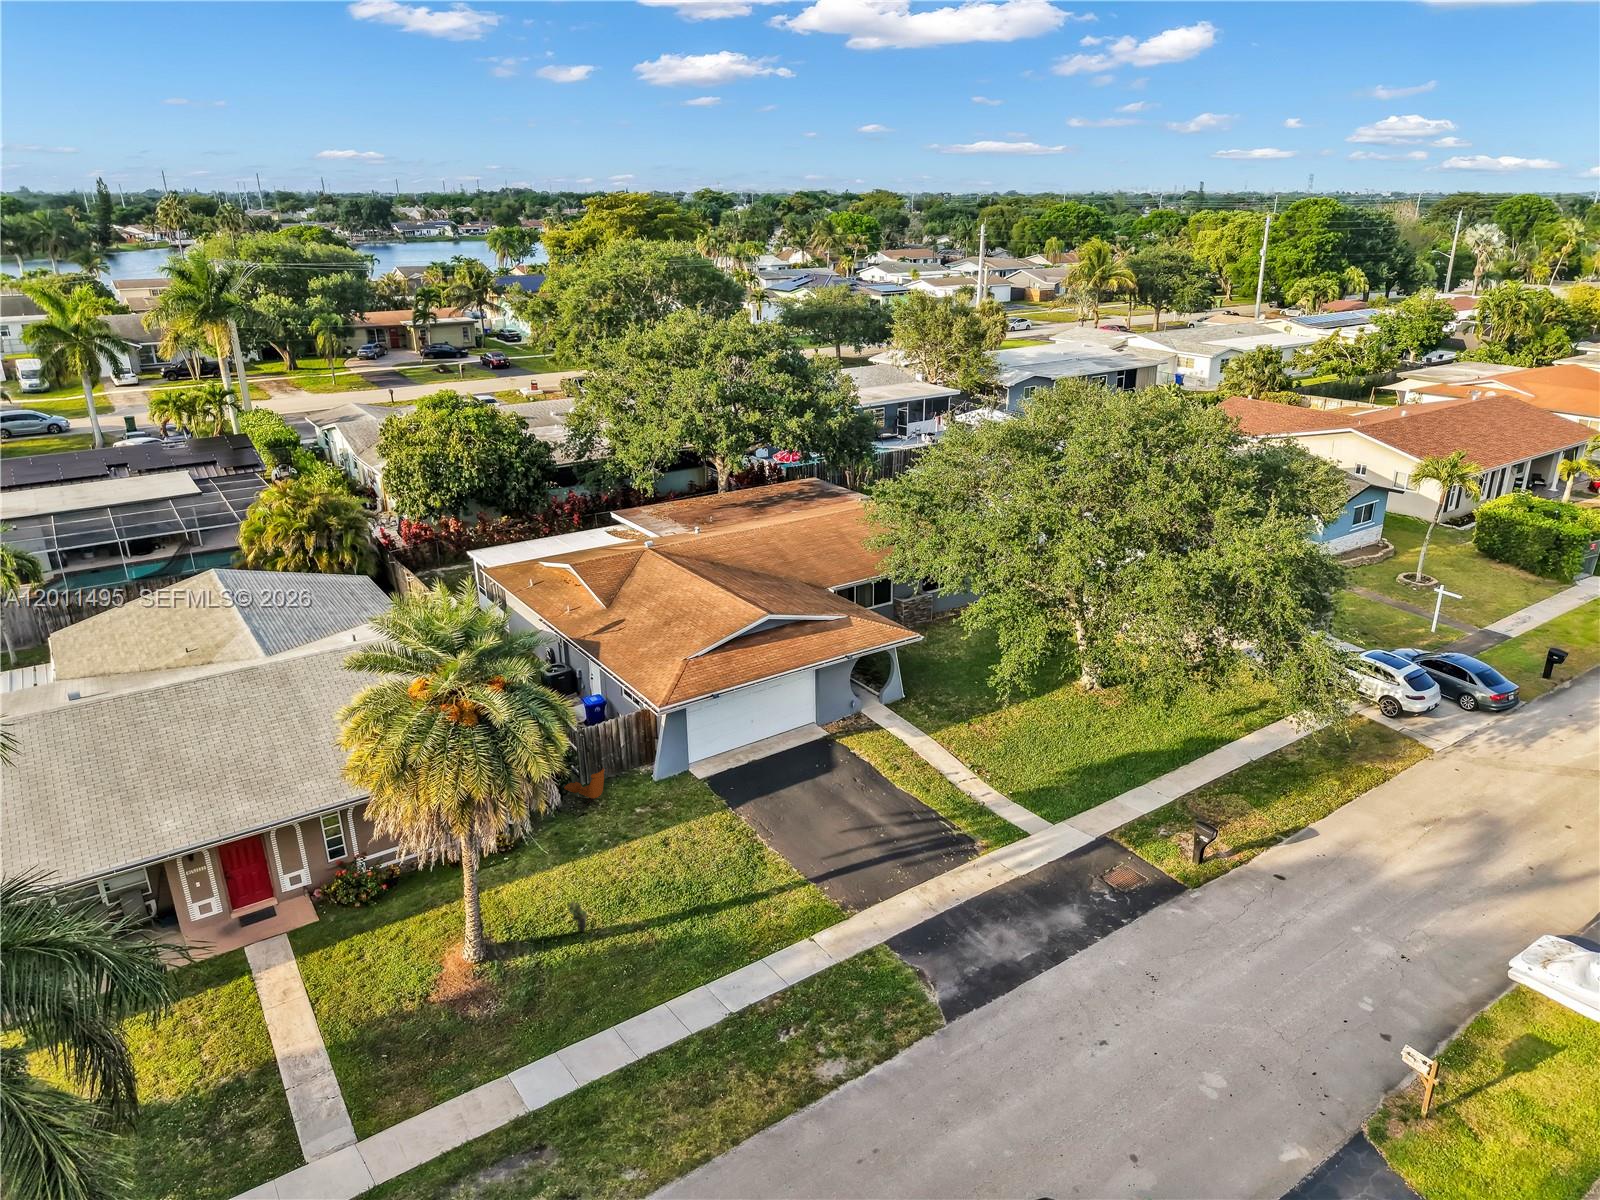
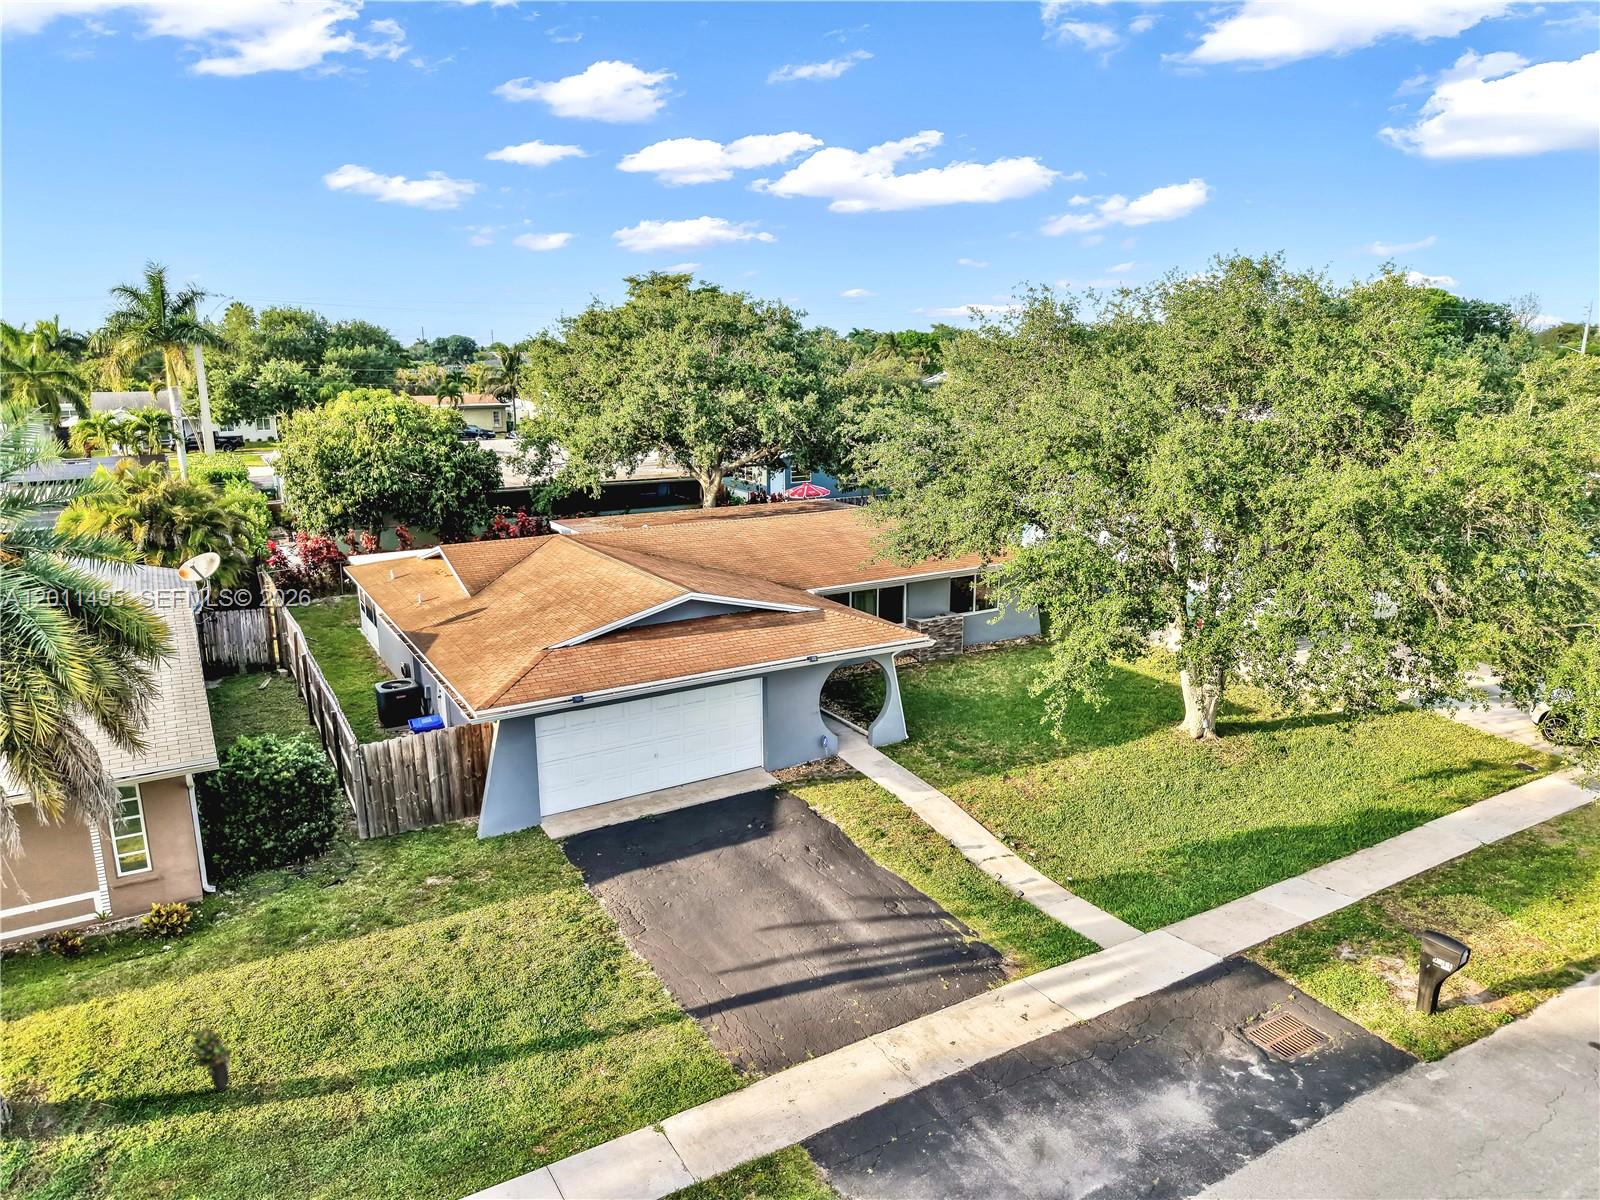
lounge chair: present [564,768,605,807] -> none [332,808,390,875]

